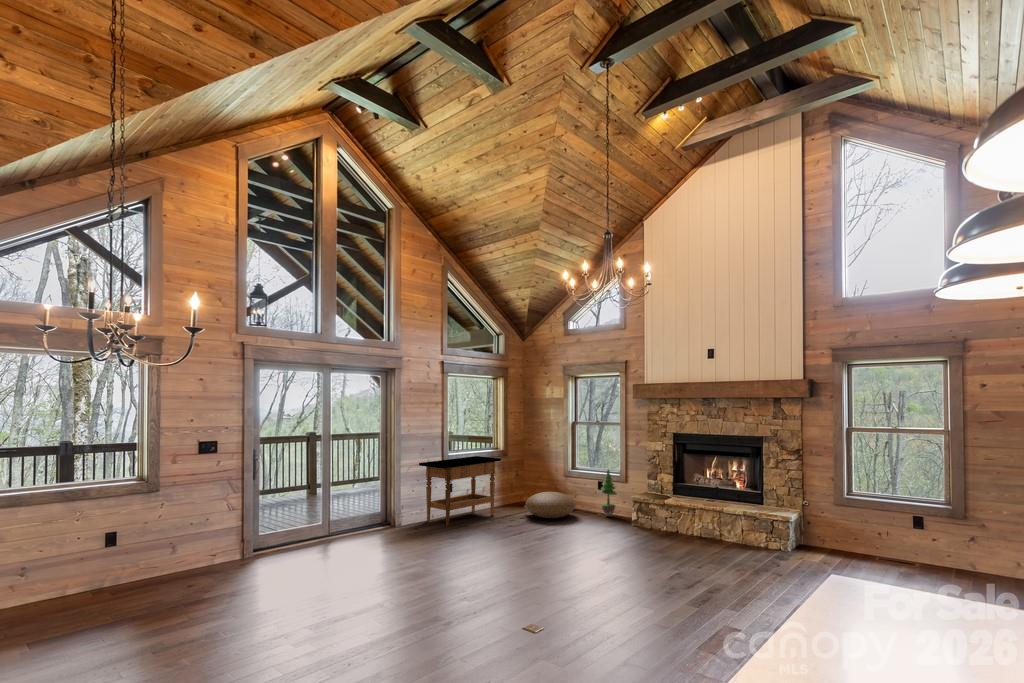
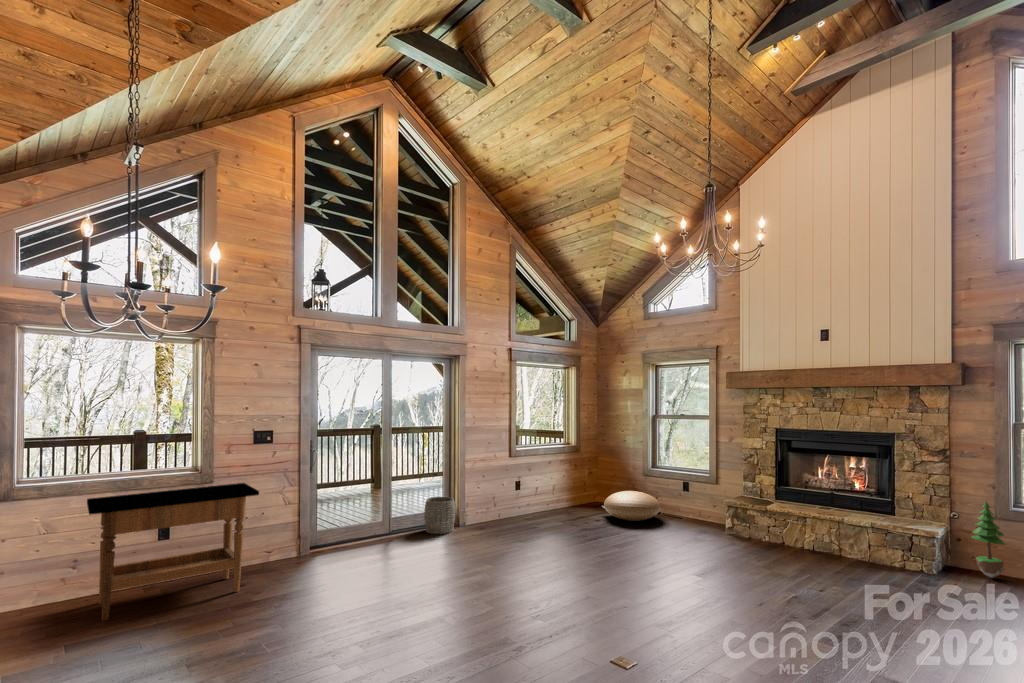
side table: present [419,456,501,526] -> present [87,483,259,620]
potted tree: present [601,469,617,516] -> present [971,501,1005,578]
woven basket: none [359,501,388,535] -> present [424,497,455,534]

